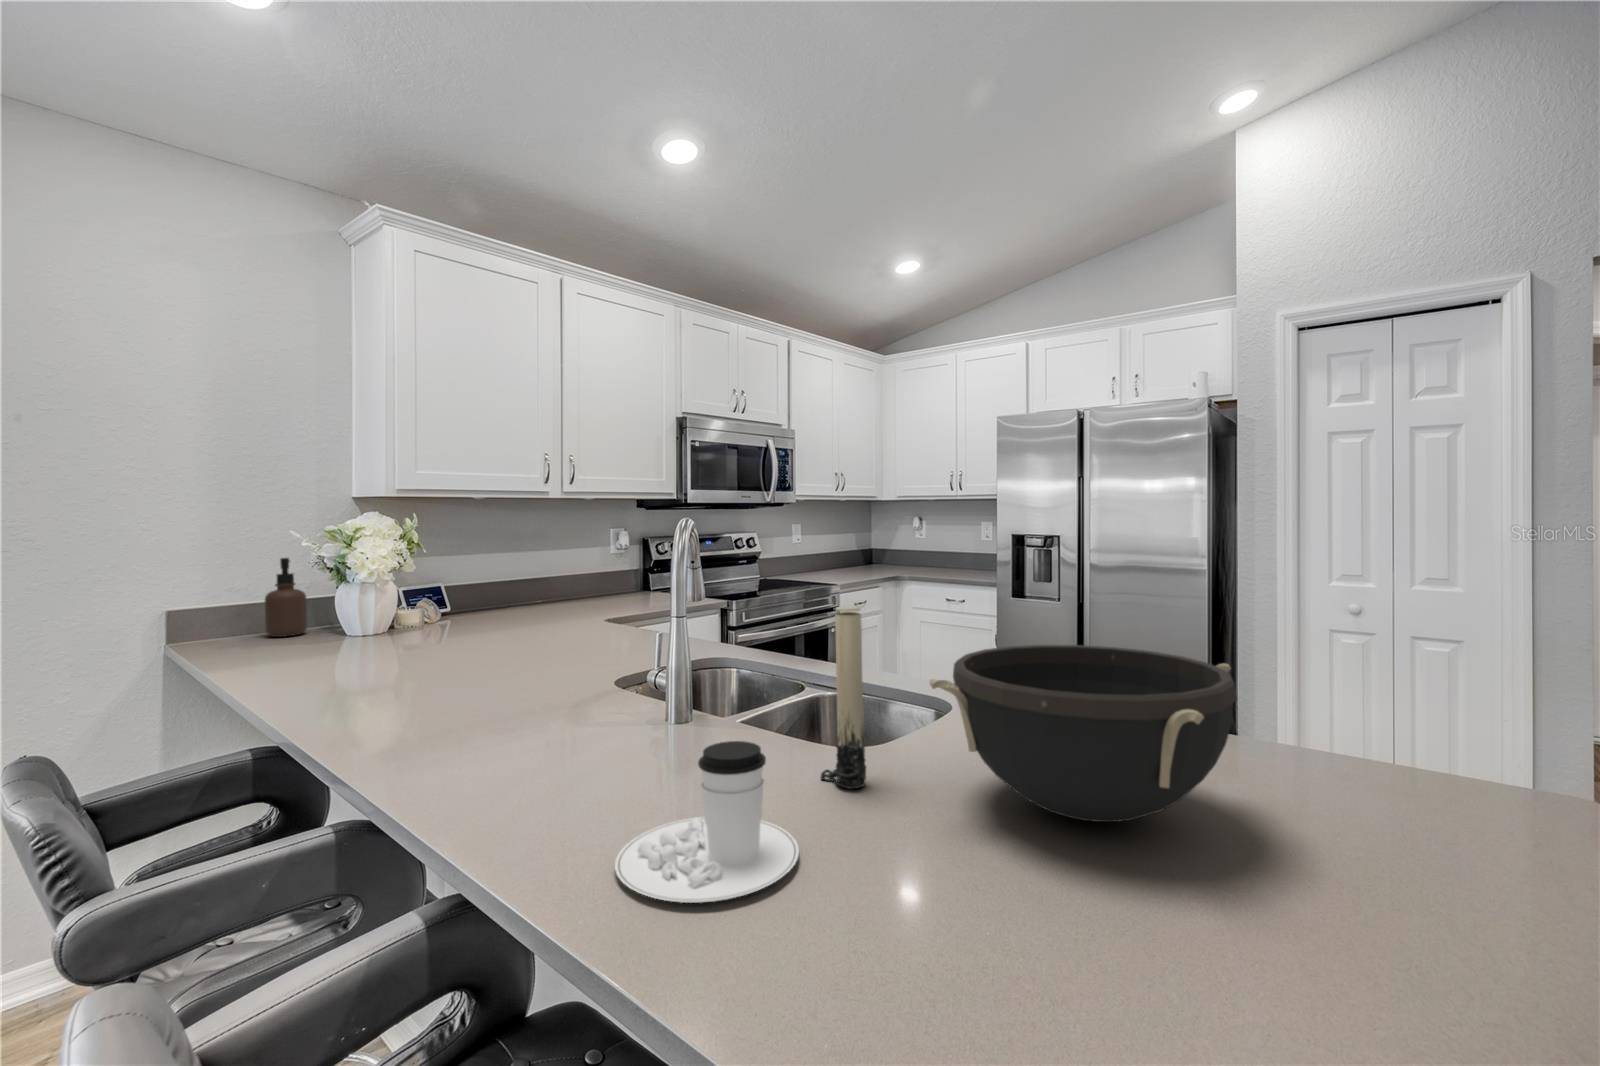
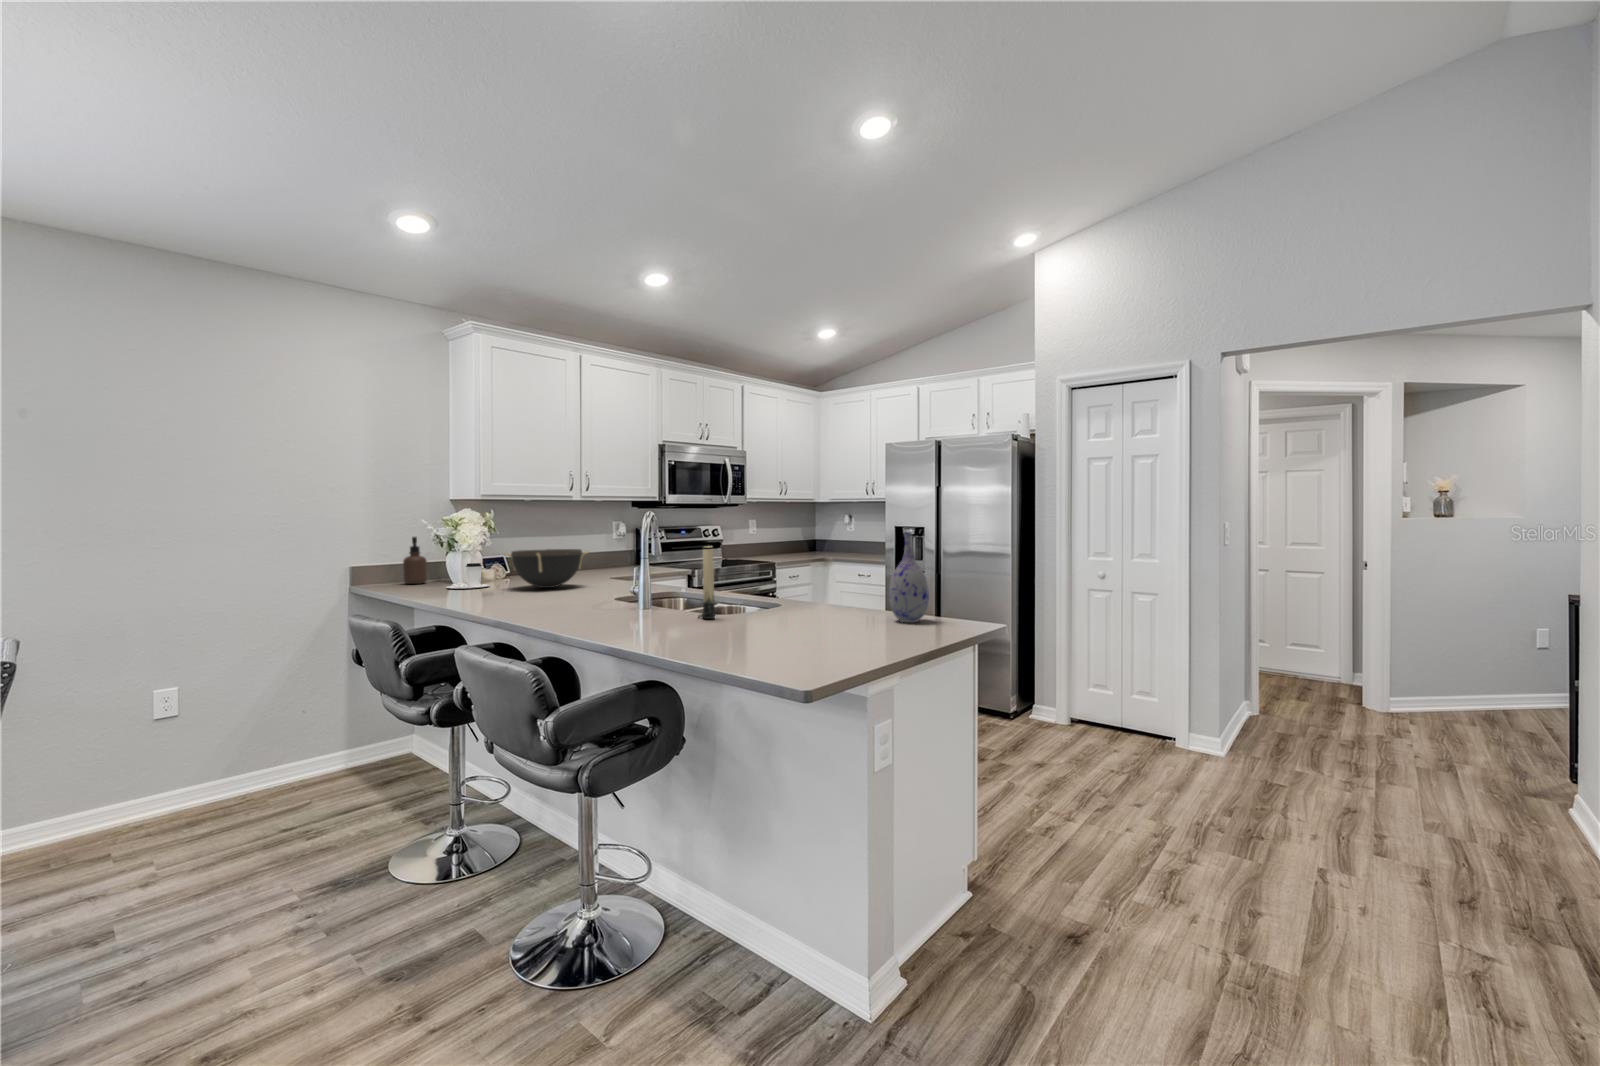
vase: none [1308,572,1435,809] -> present [889,532,929,622]
bowl: present [930,645,1237,822] -> present [504,549,589,588]
coffee cup: present [615,741,799,903] -> present [447,563,490,589]

